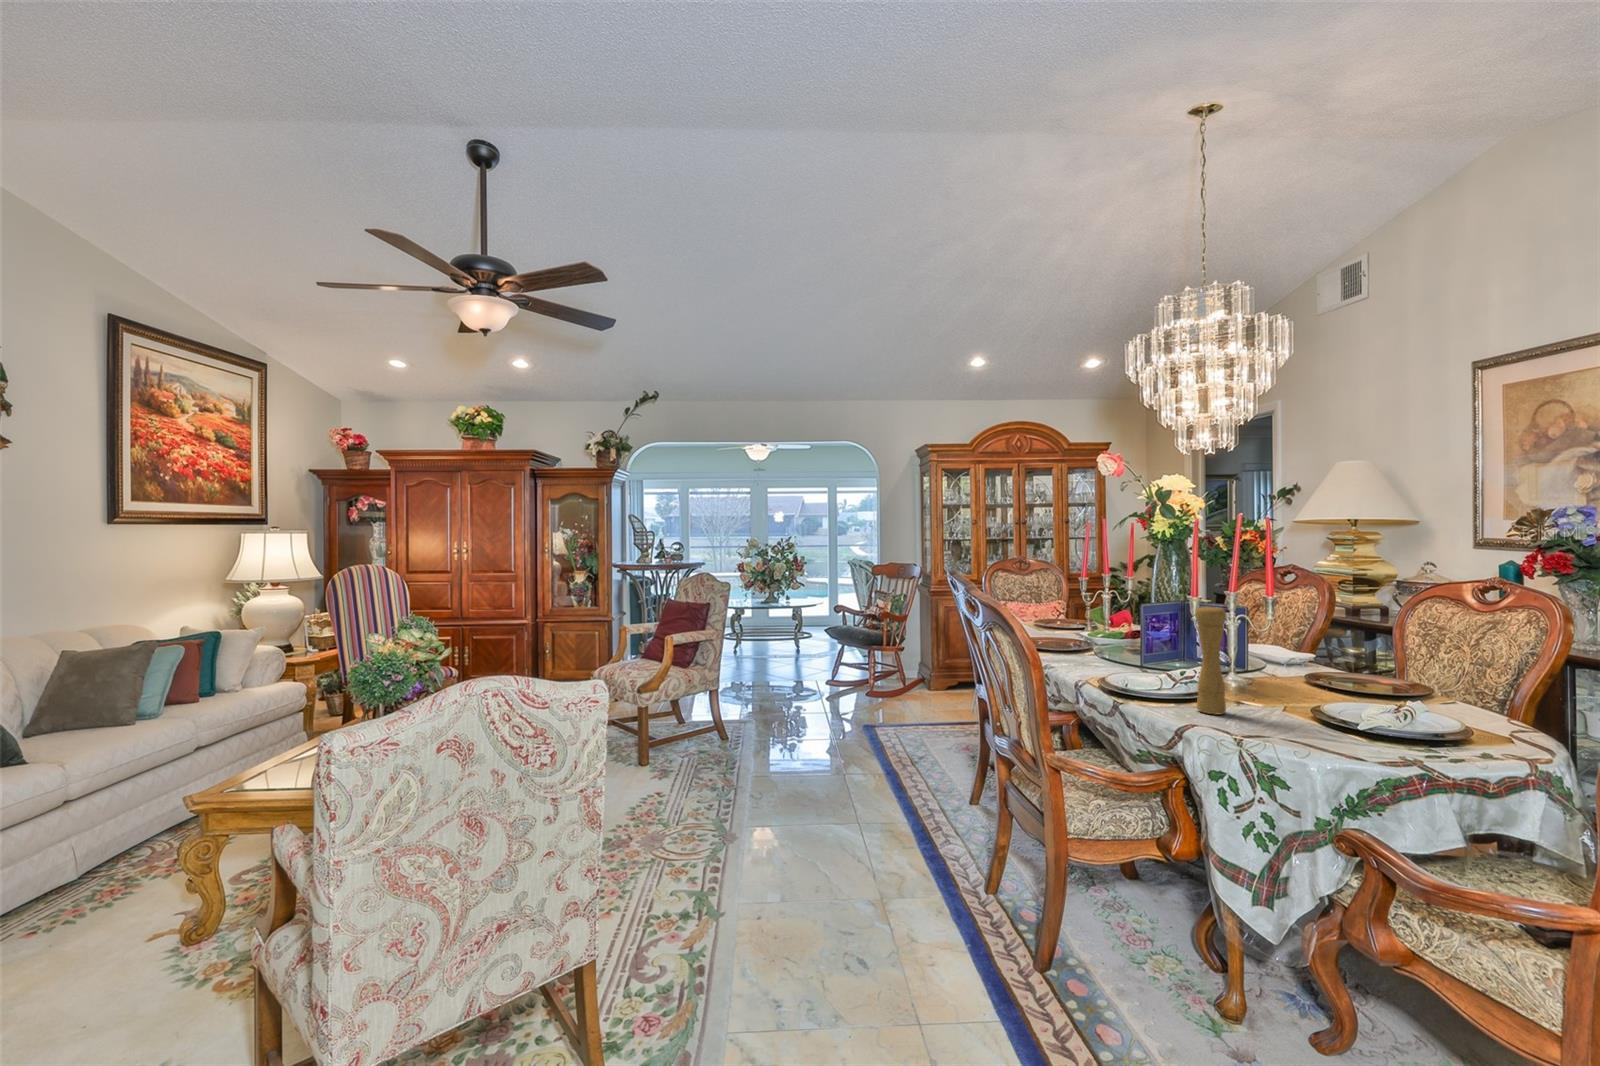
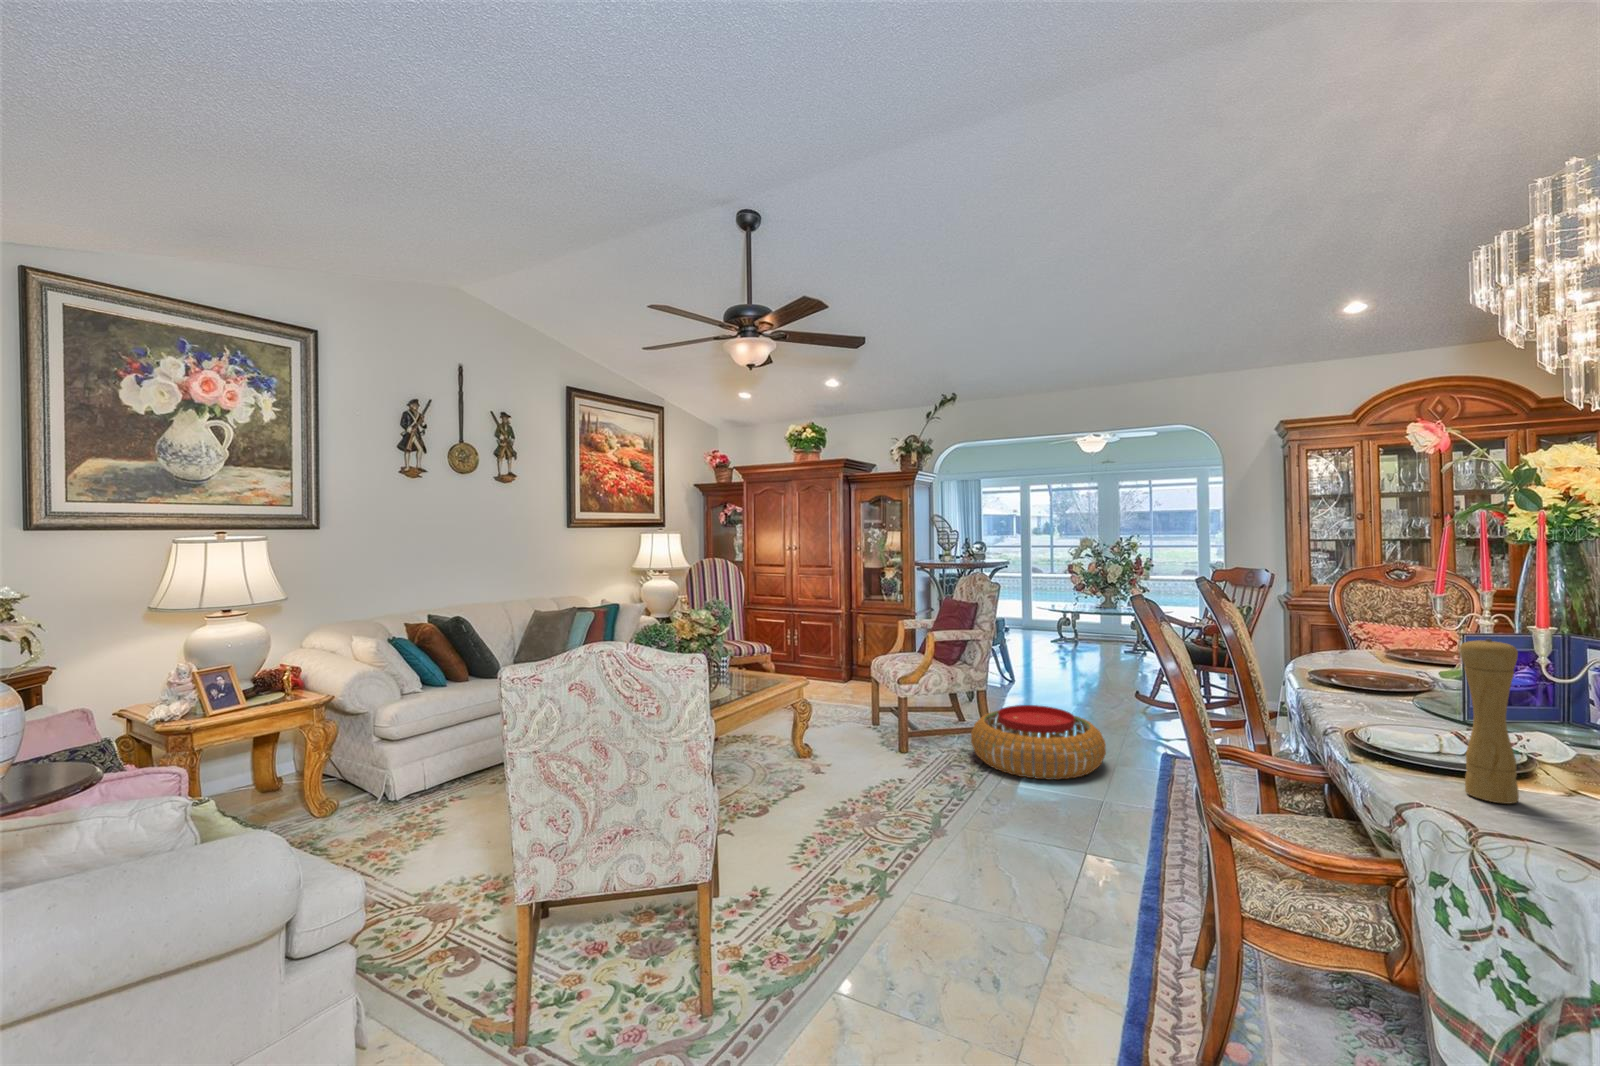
pouf: none [710,696,829,765] -> present [971,705,1106,780]

